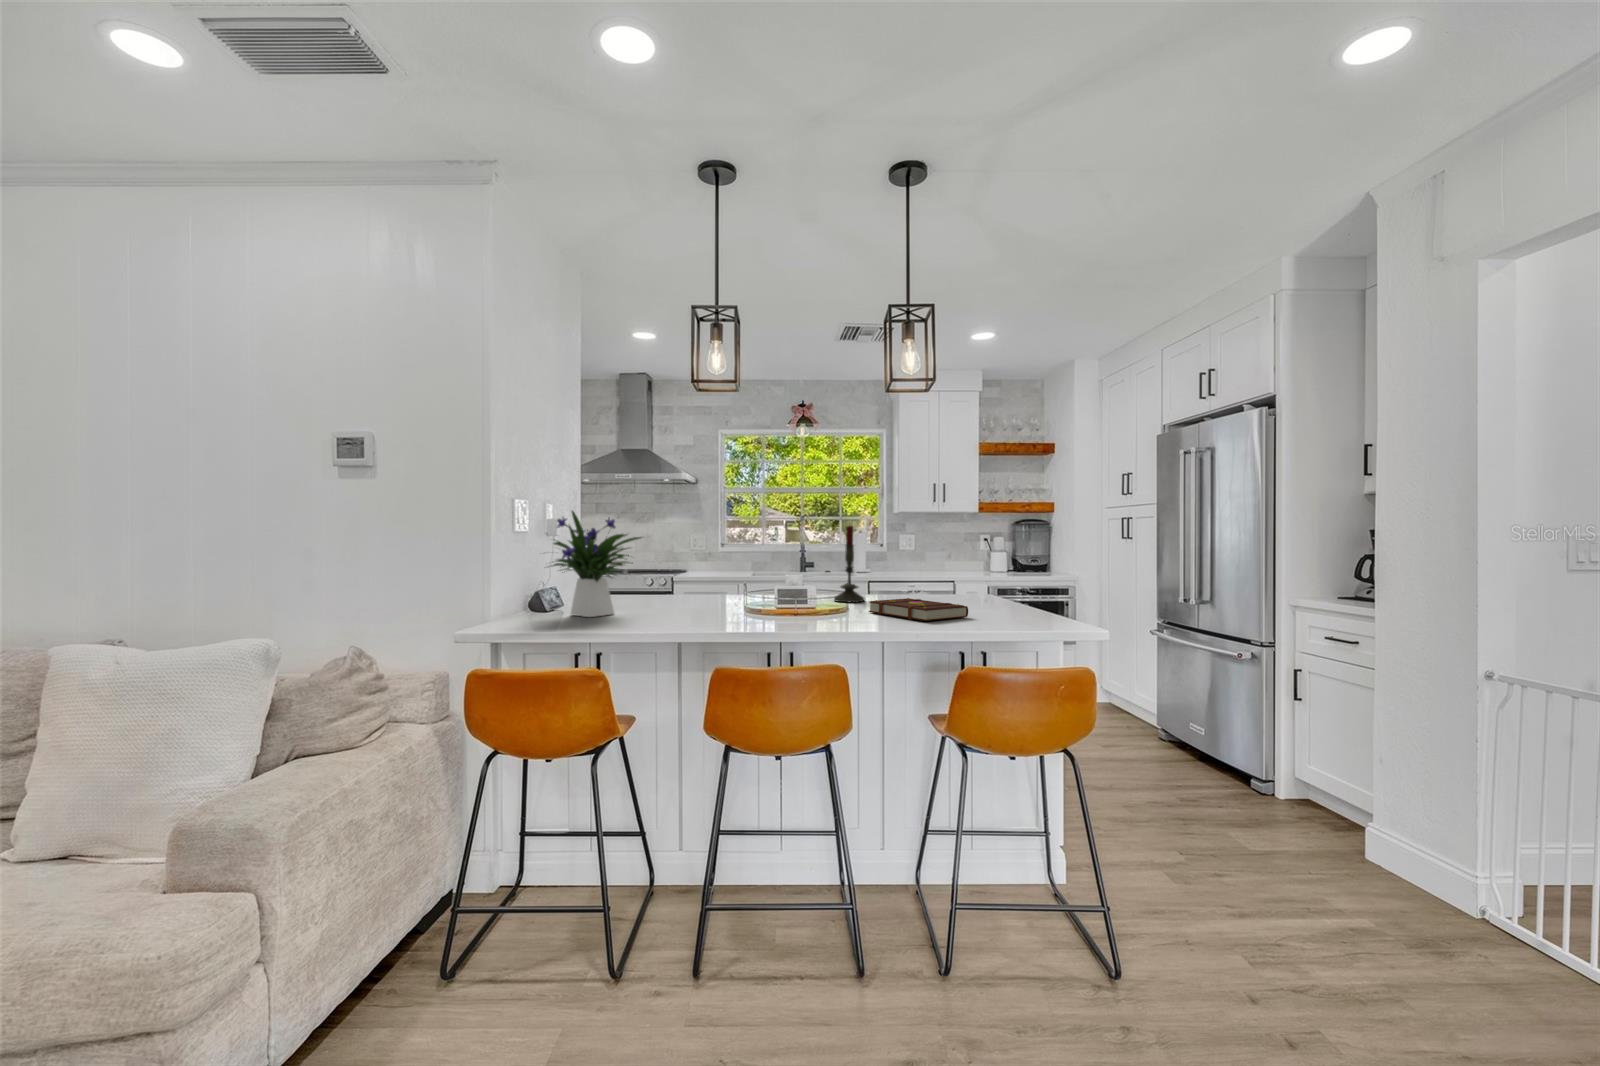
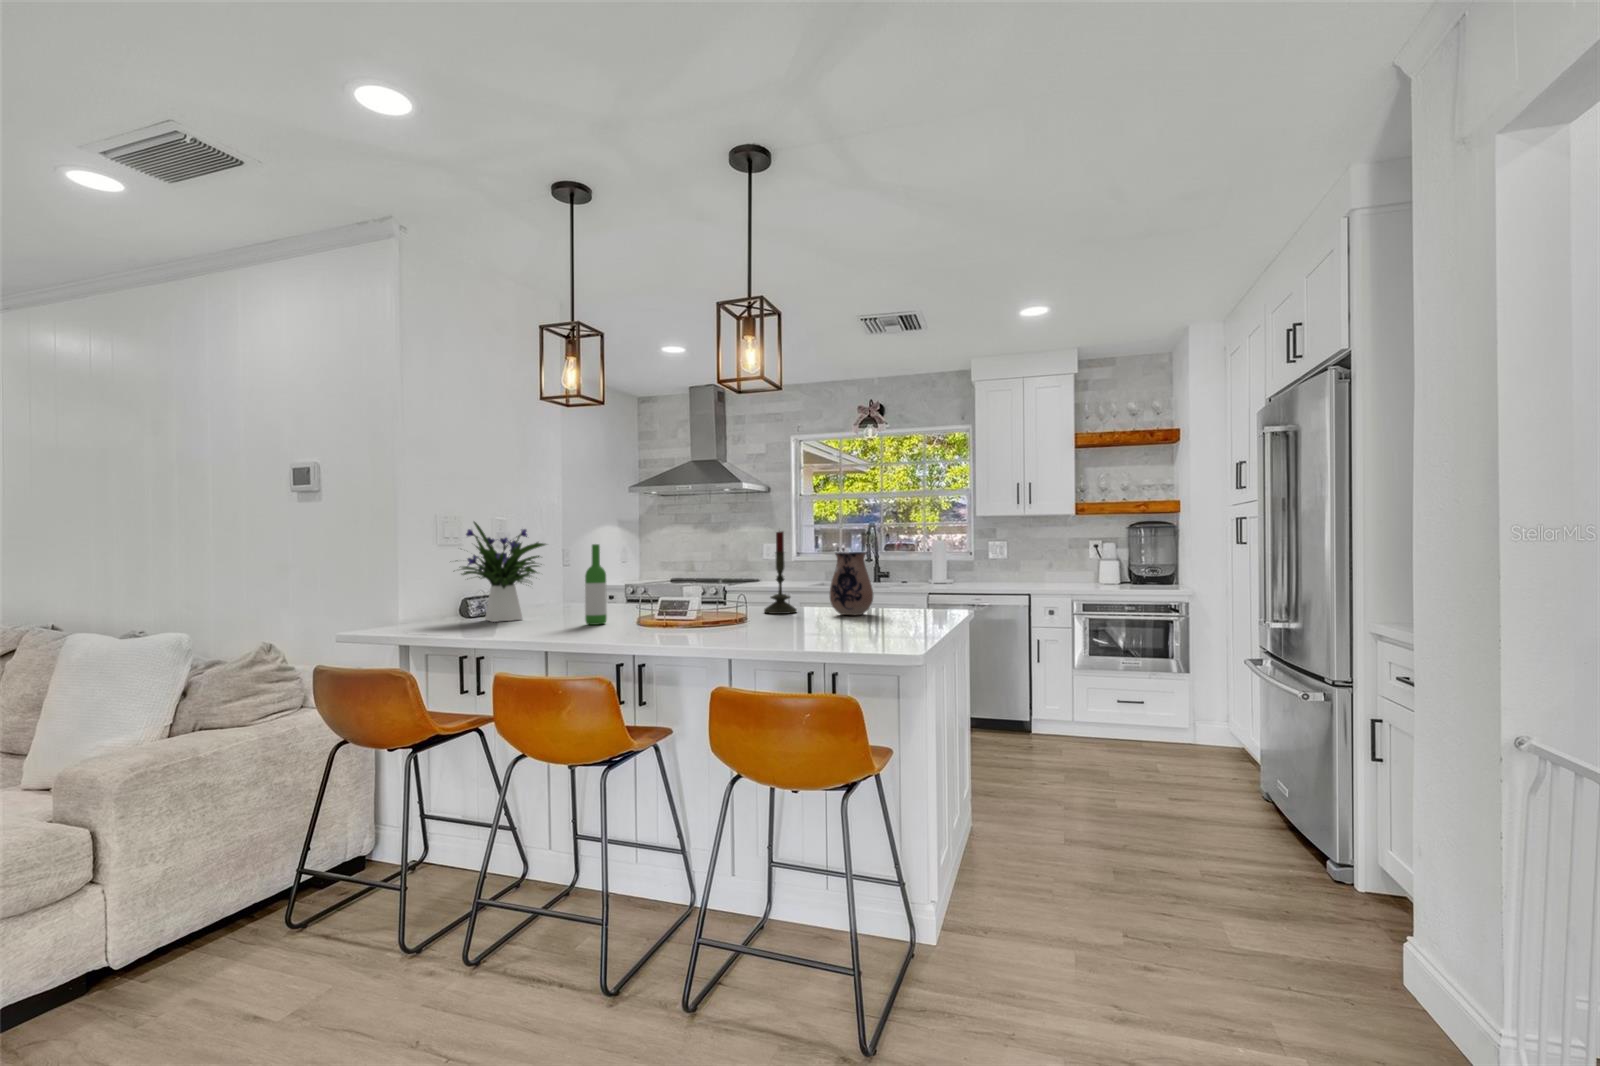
wine bottle: none [705,537,726,618] -> present [585,544,607,625]
ceramic pitcher: none [902,546,942,603] -> present [830,552,873,615]
book: present [868,598,968,621] -> none [753,609,837,632]

